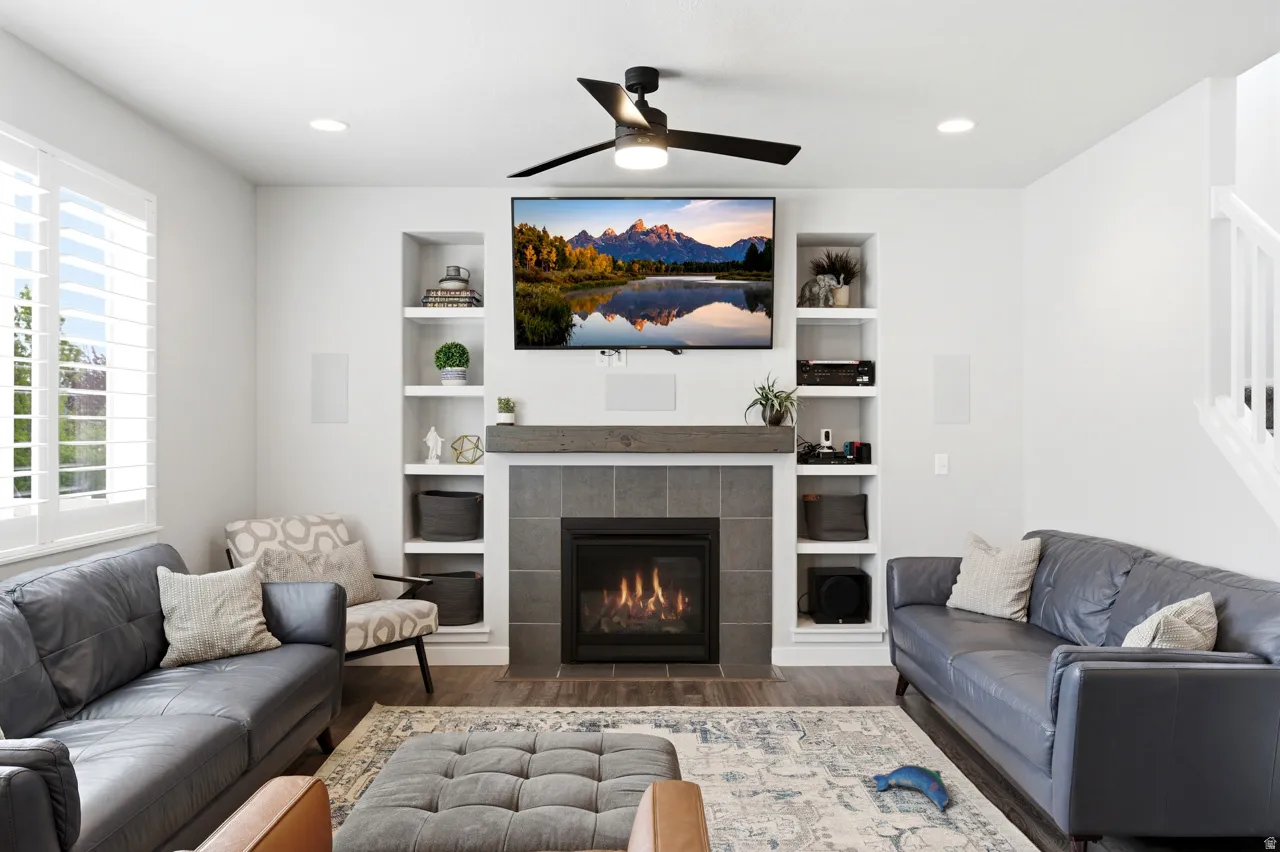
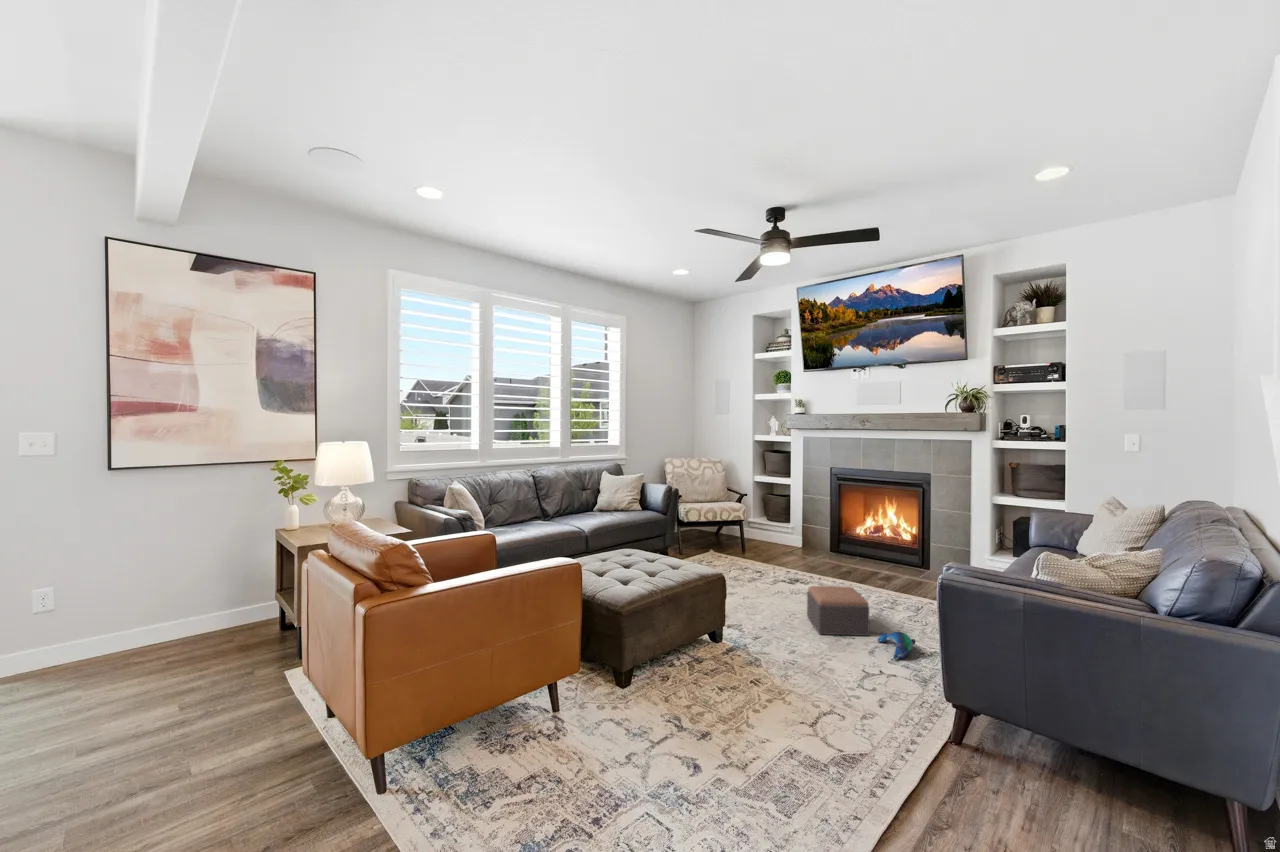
footstool: none [739,712,854,809] -> present [807,586,869,636]

